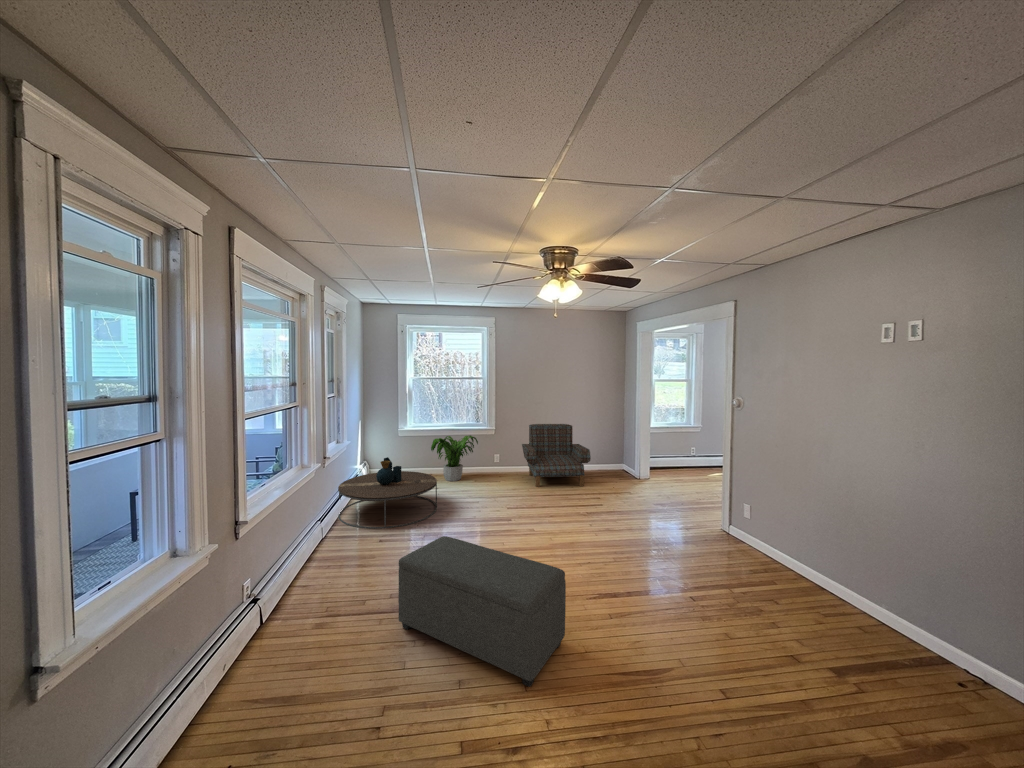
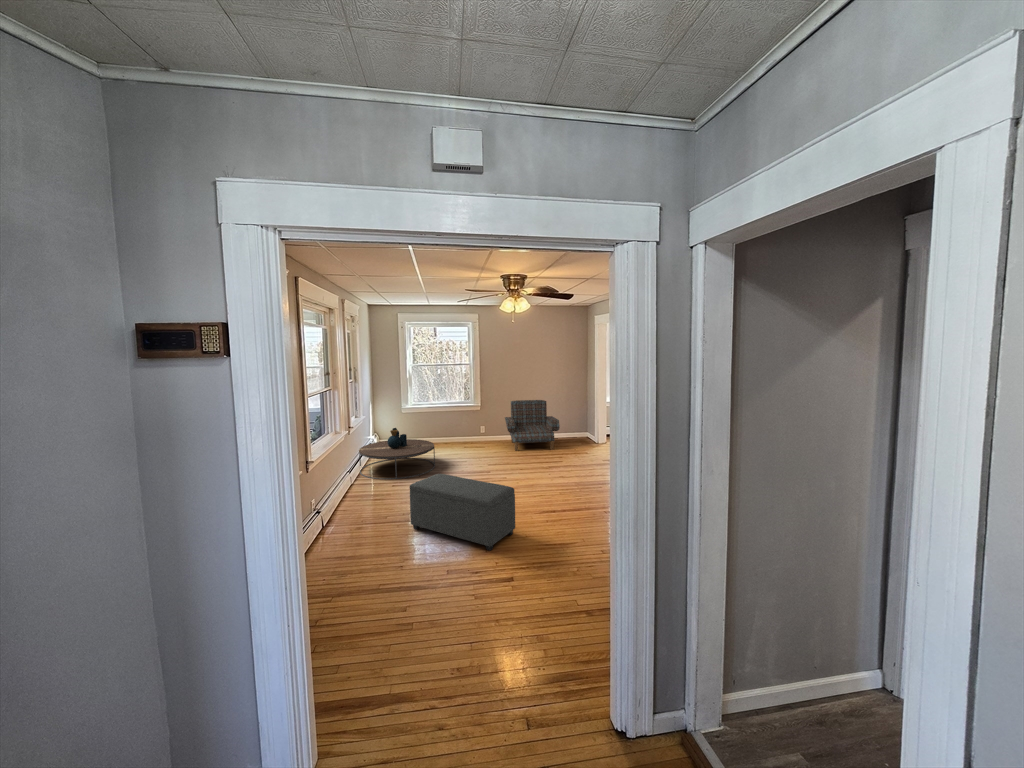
potted plant: present [431,435,478,481] -> none [429,411,468,448]

